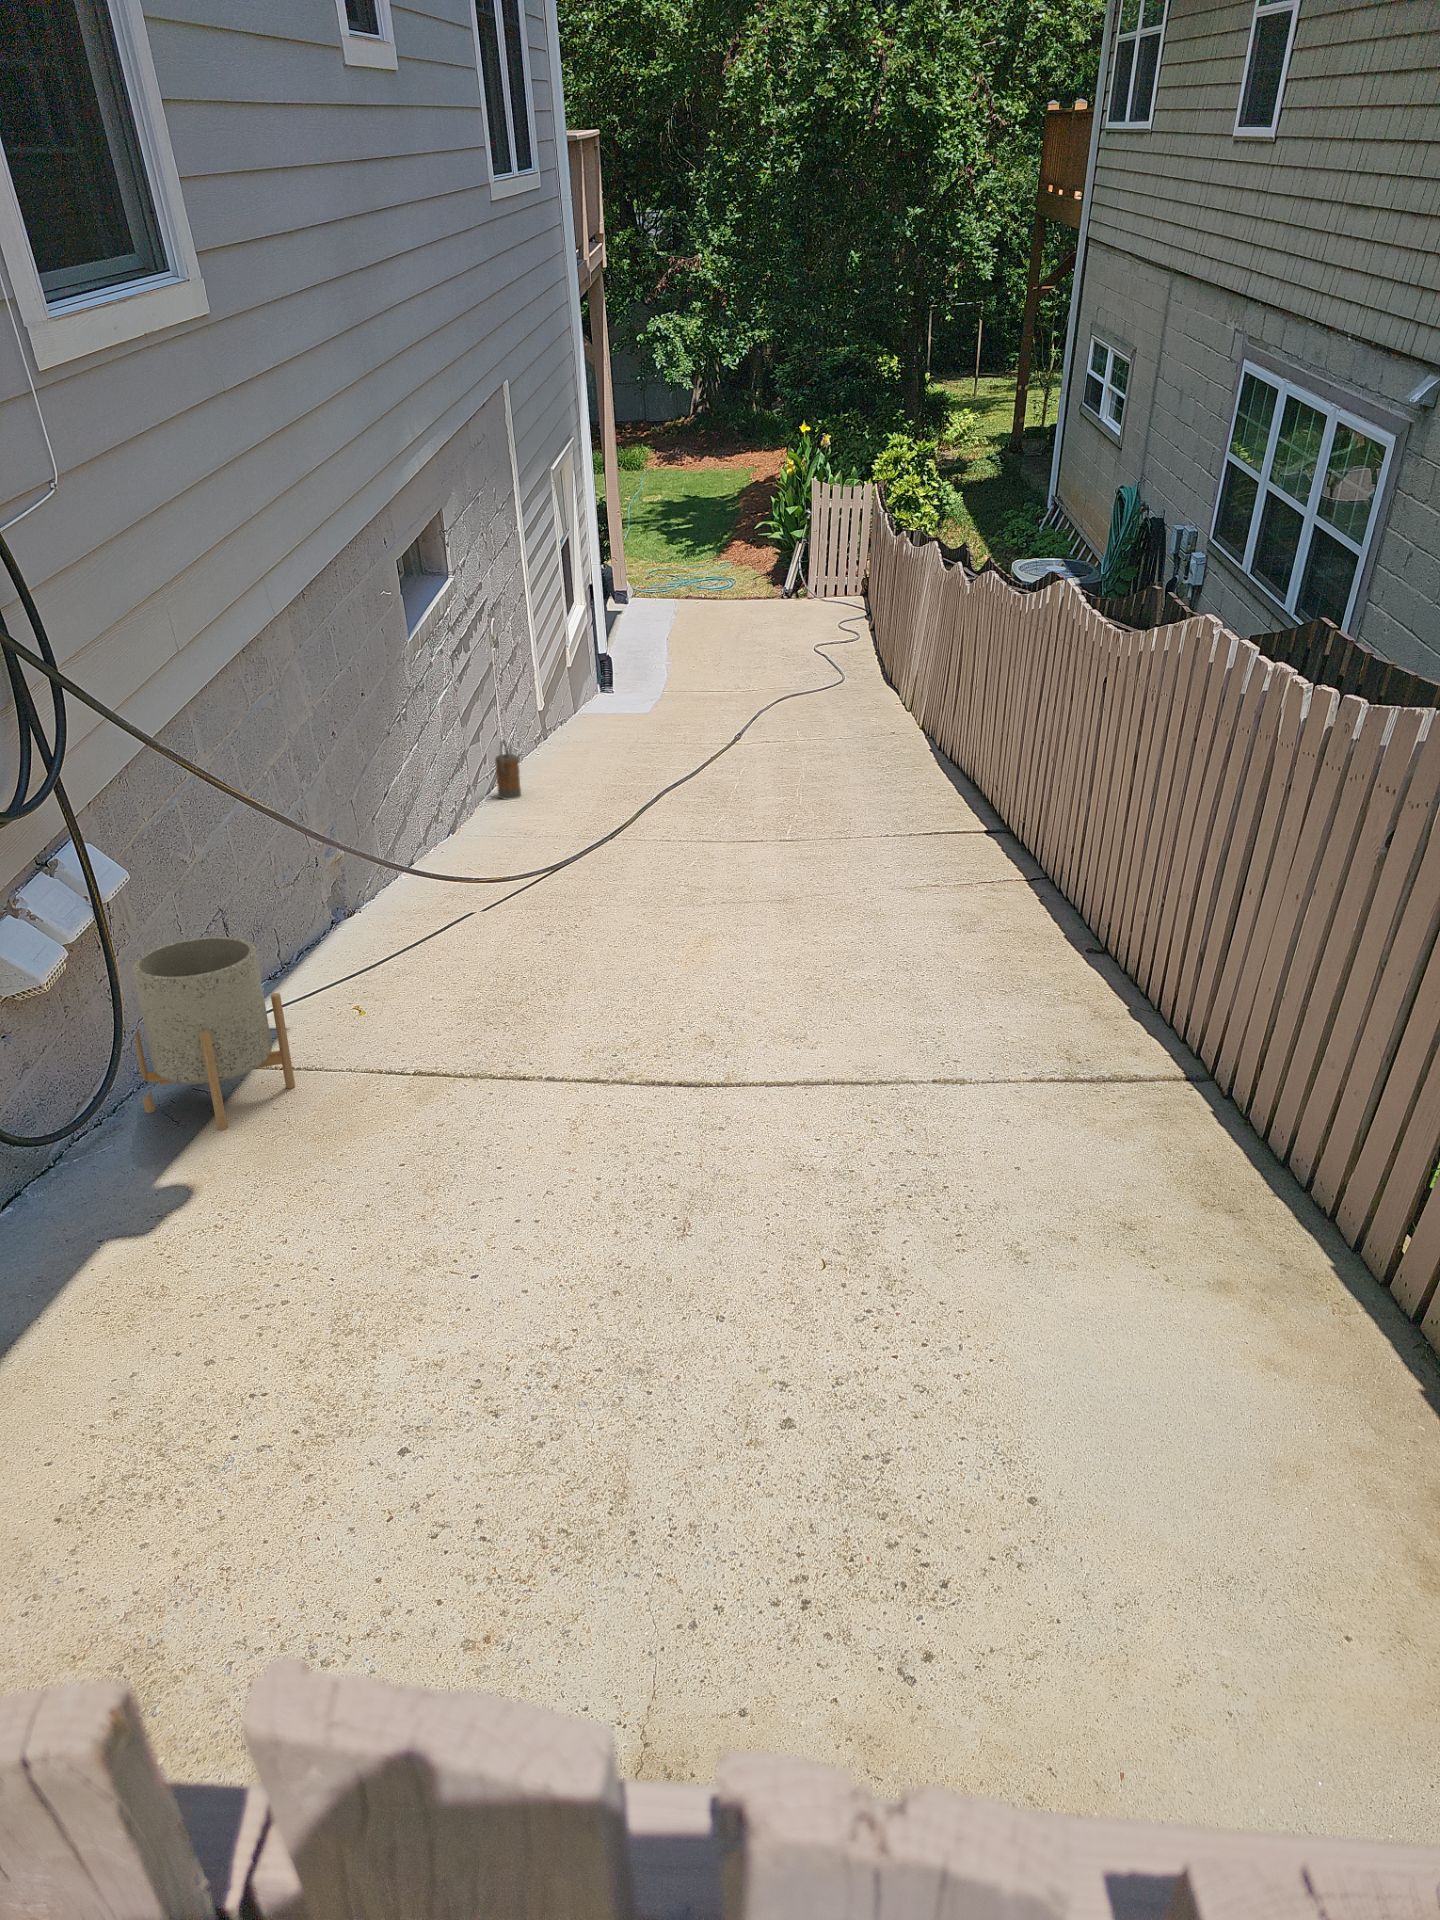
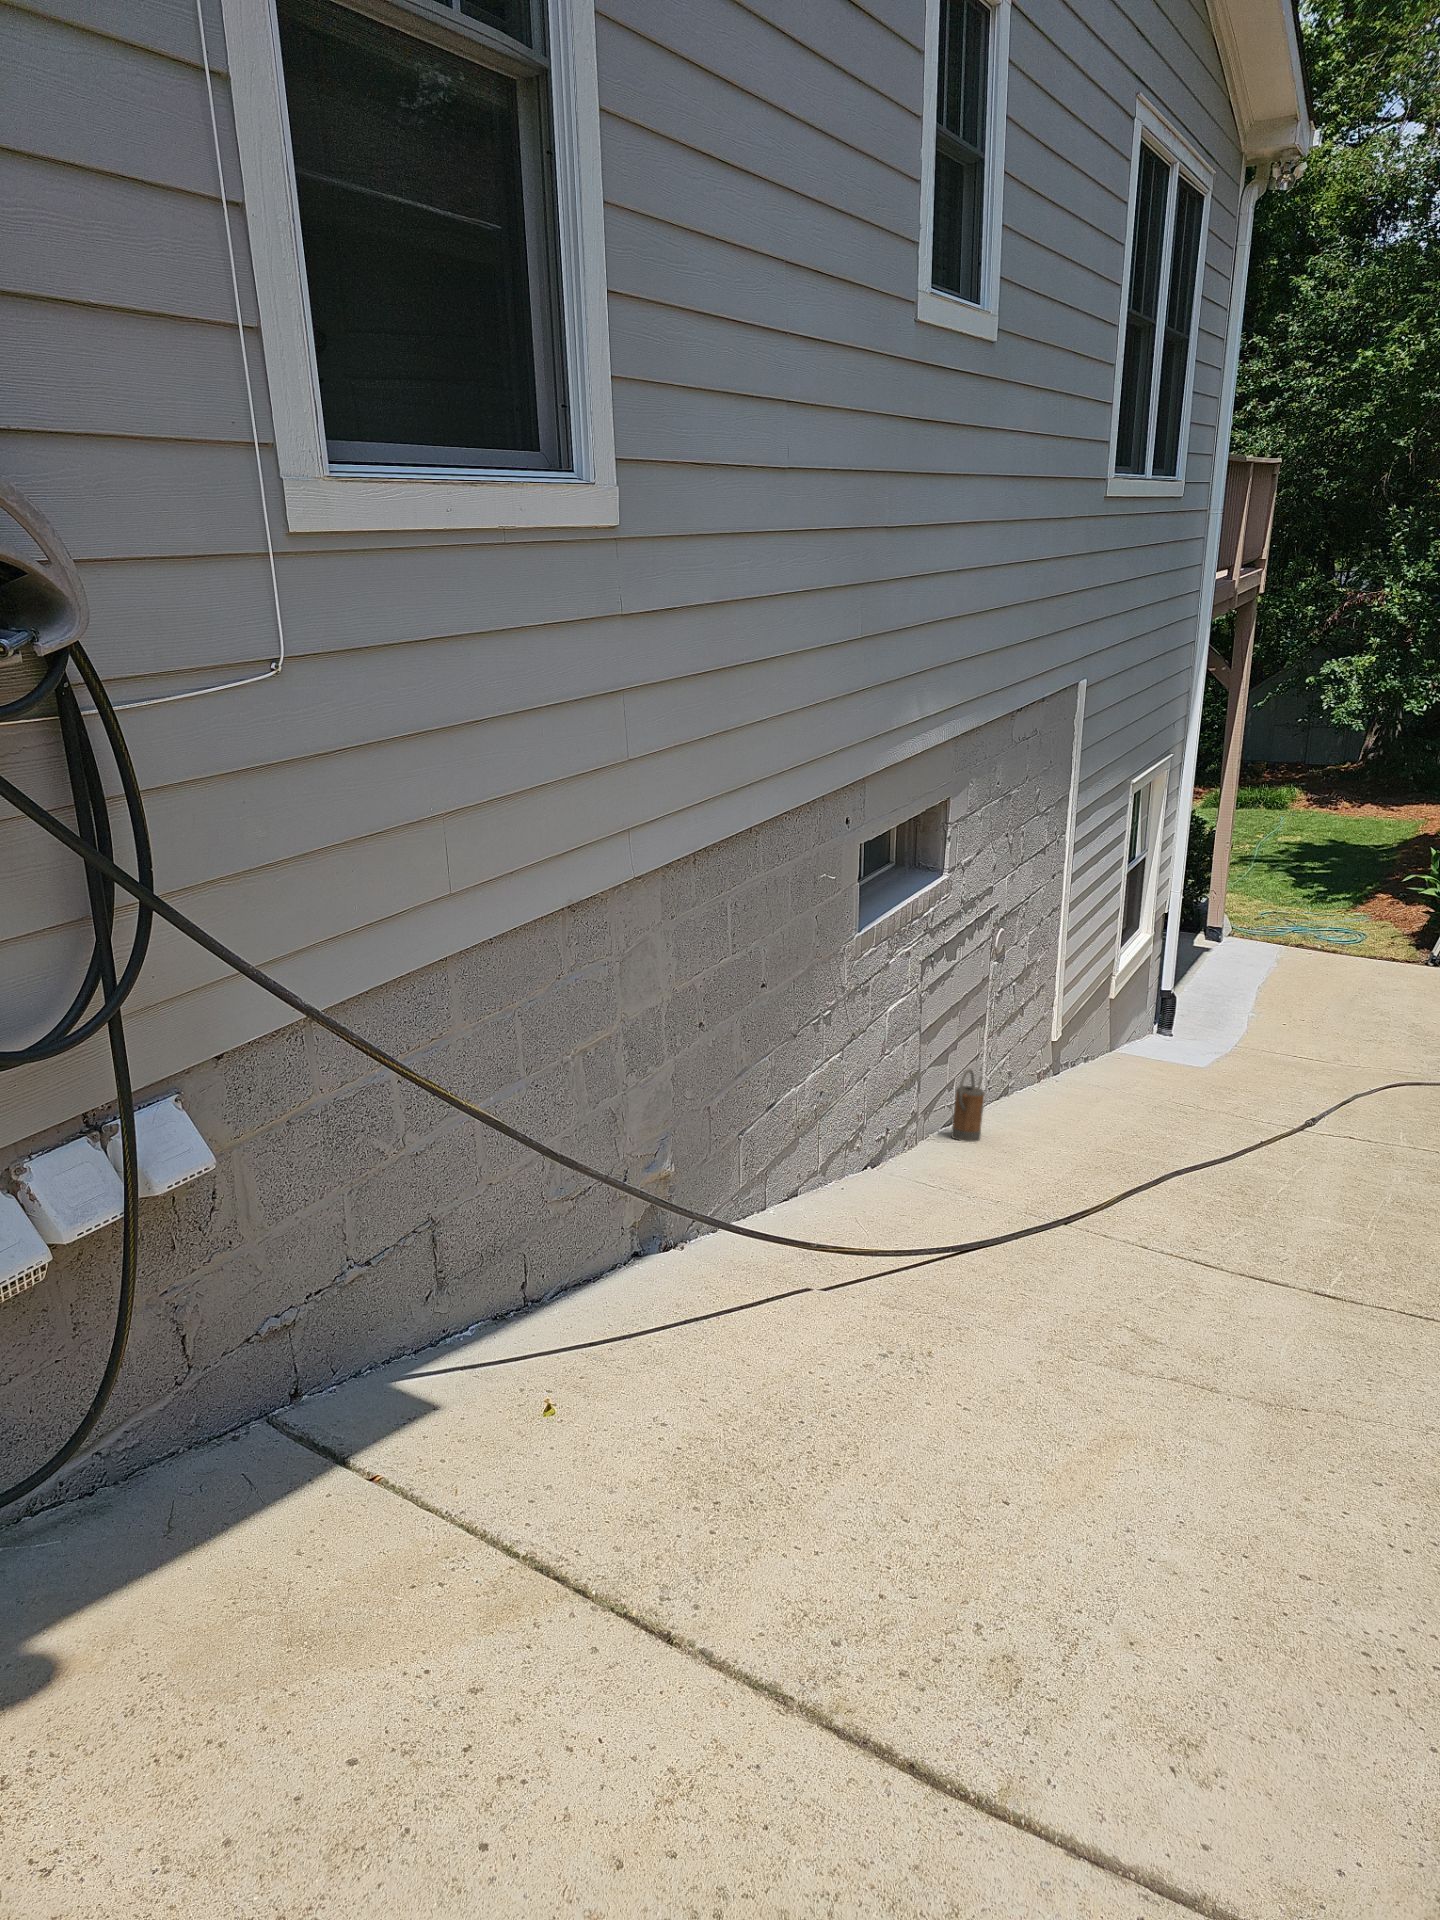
planter: present [133,937,295,1131] -> none [138,1263,337,1568]

